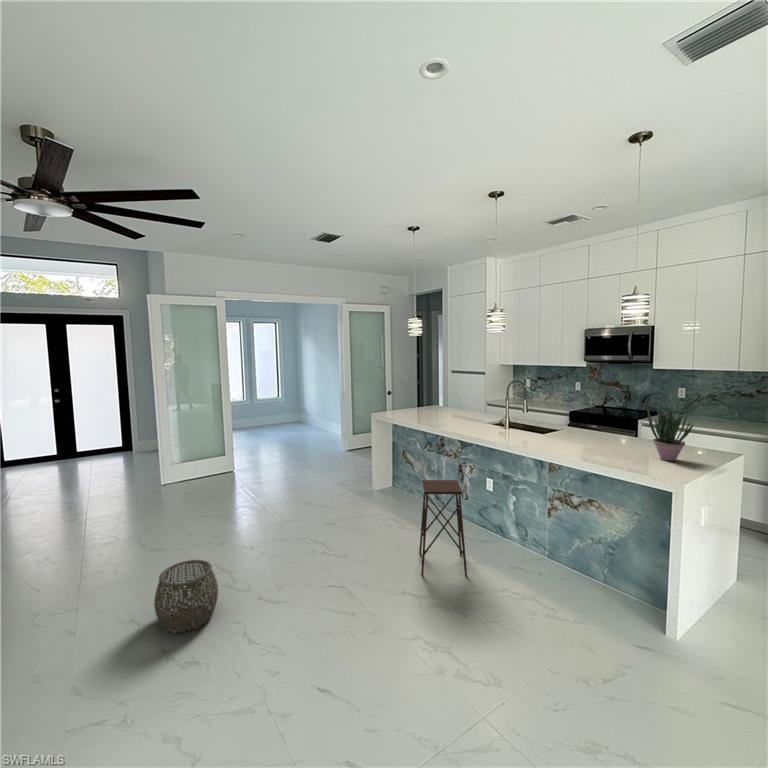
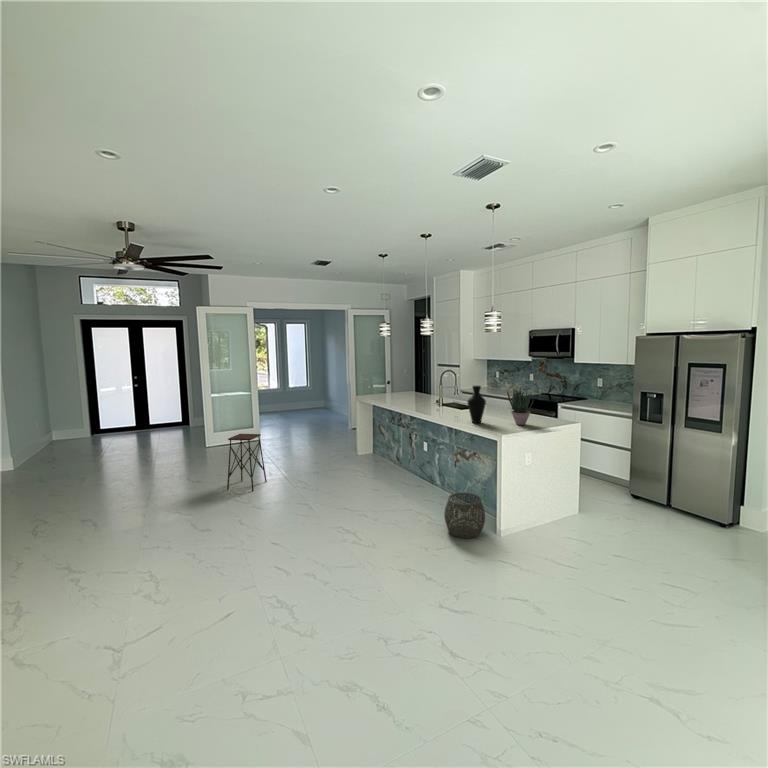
vase: none [587,403,616,459] -> present [468,385,486,423]
side table: present [419,480,467,575] -> present [227,434,267,491]
woven basket: present [154,560,218,633] -> present [444,493,485,538]

